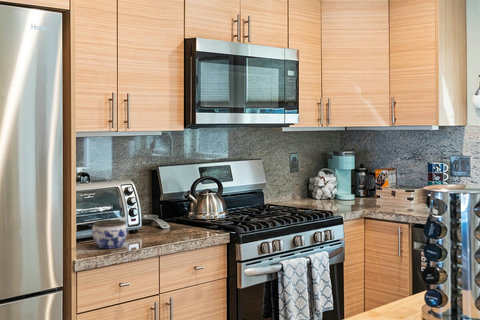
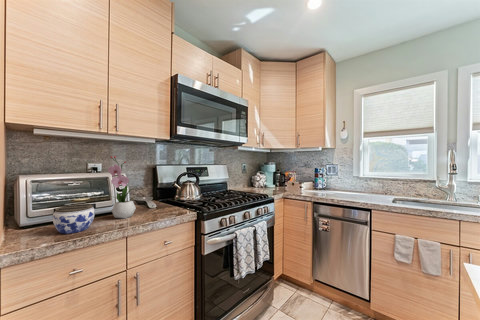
flower arrangement: none [129,163,158,238] -> present [108,156,136,219]

